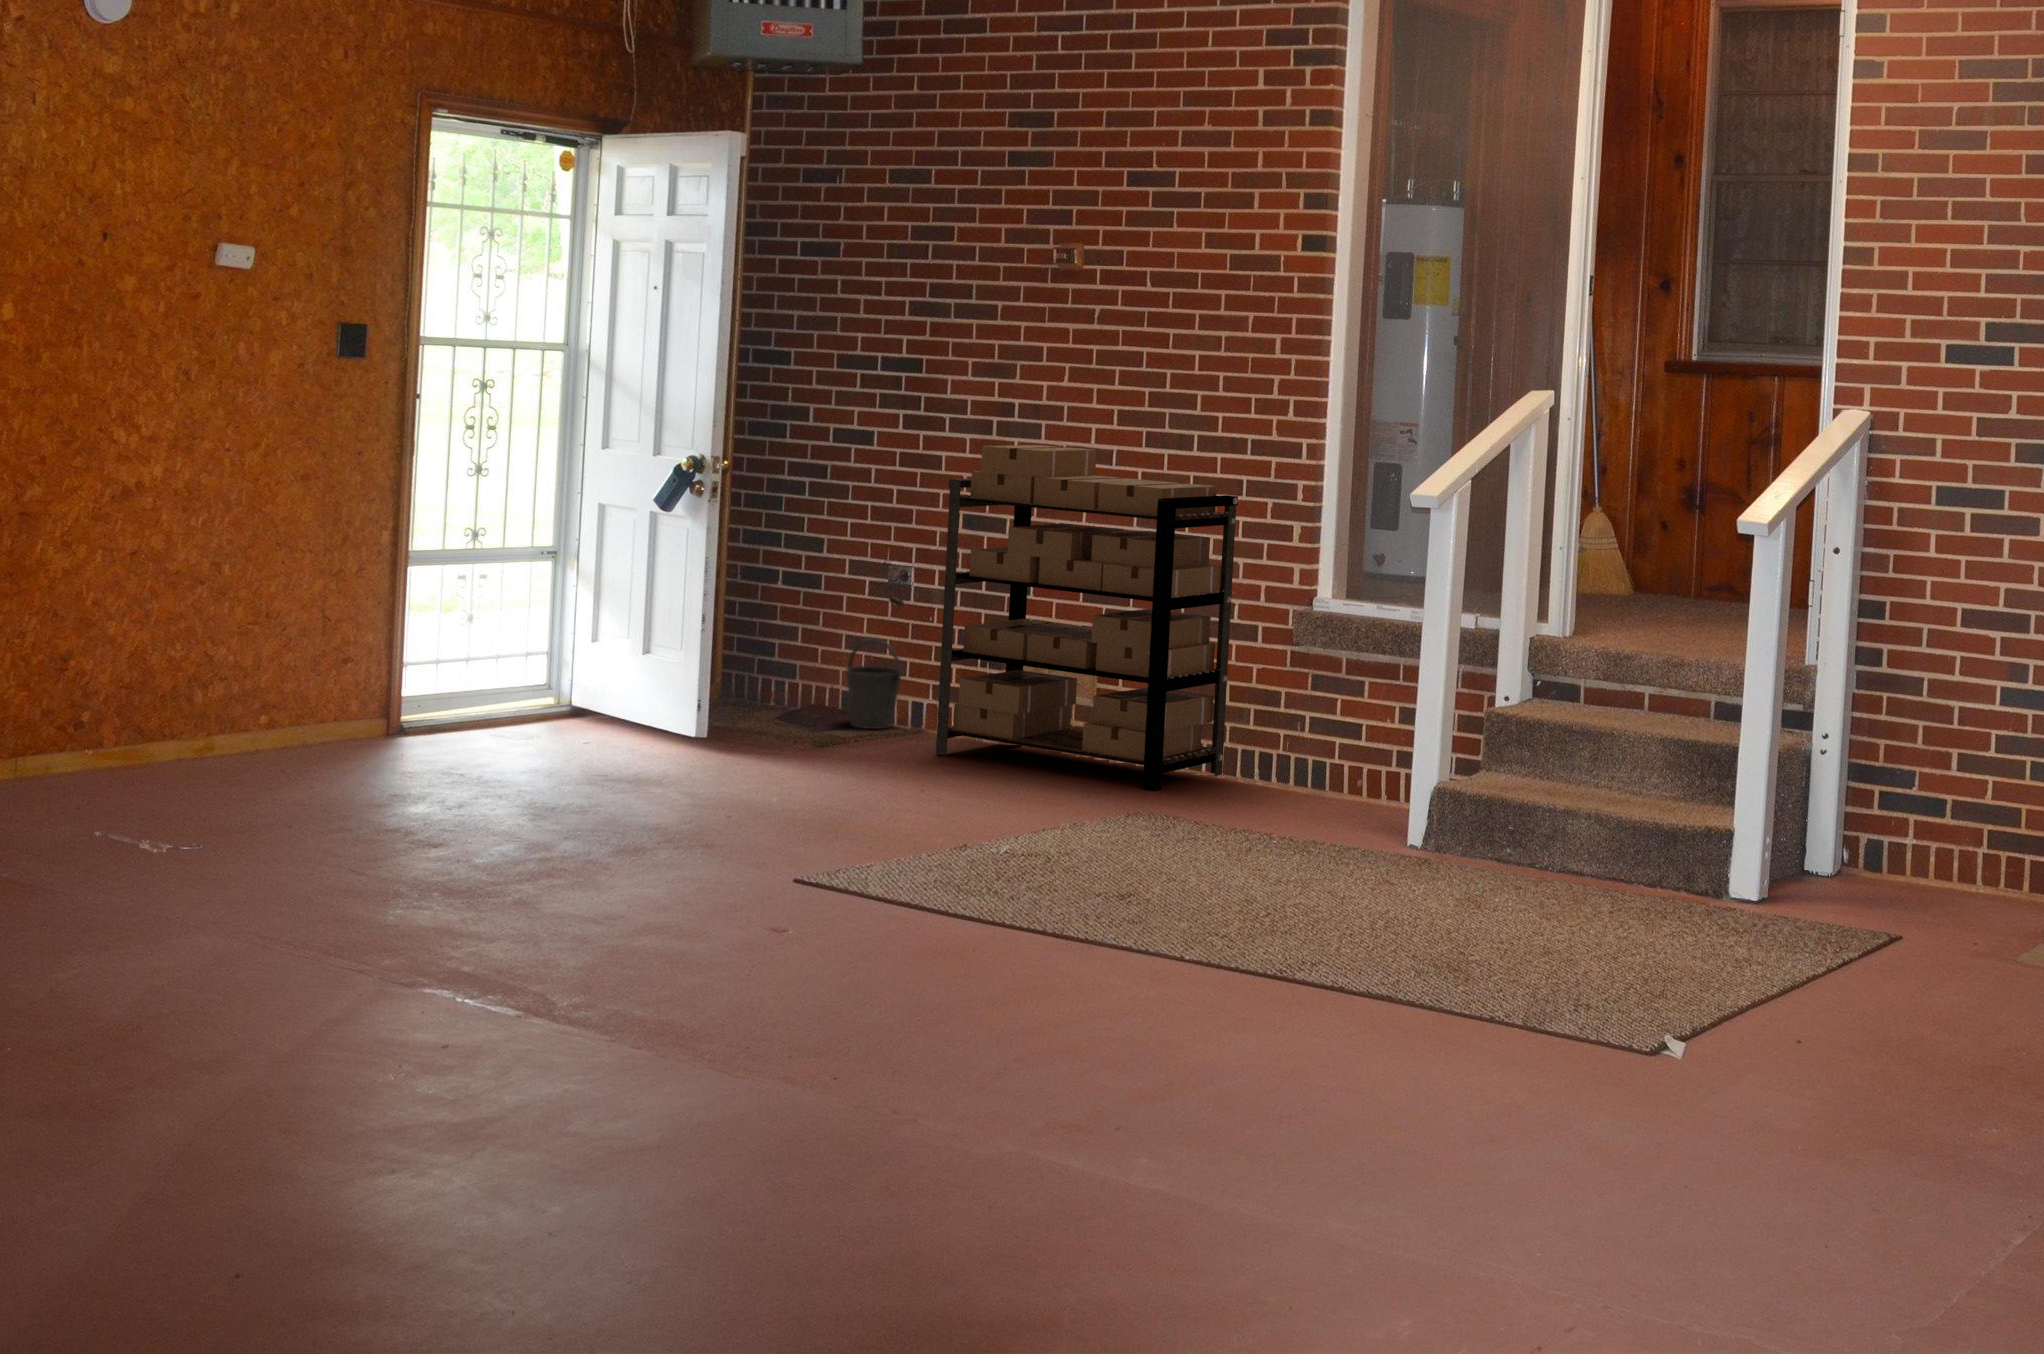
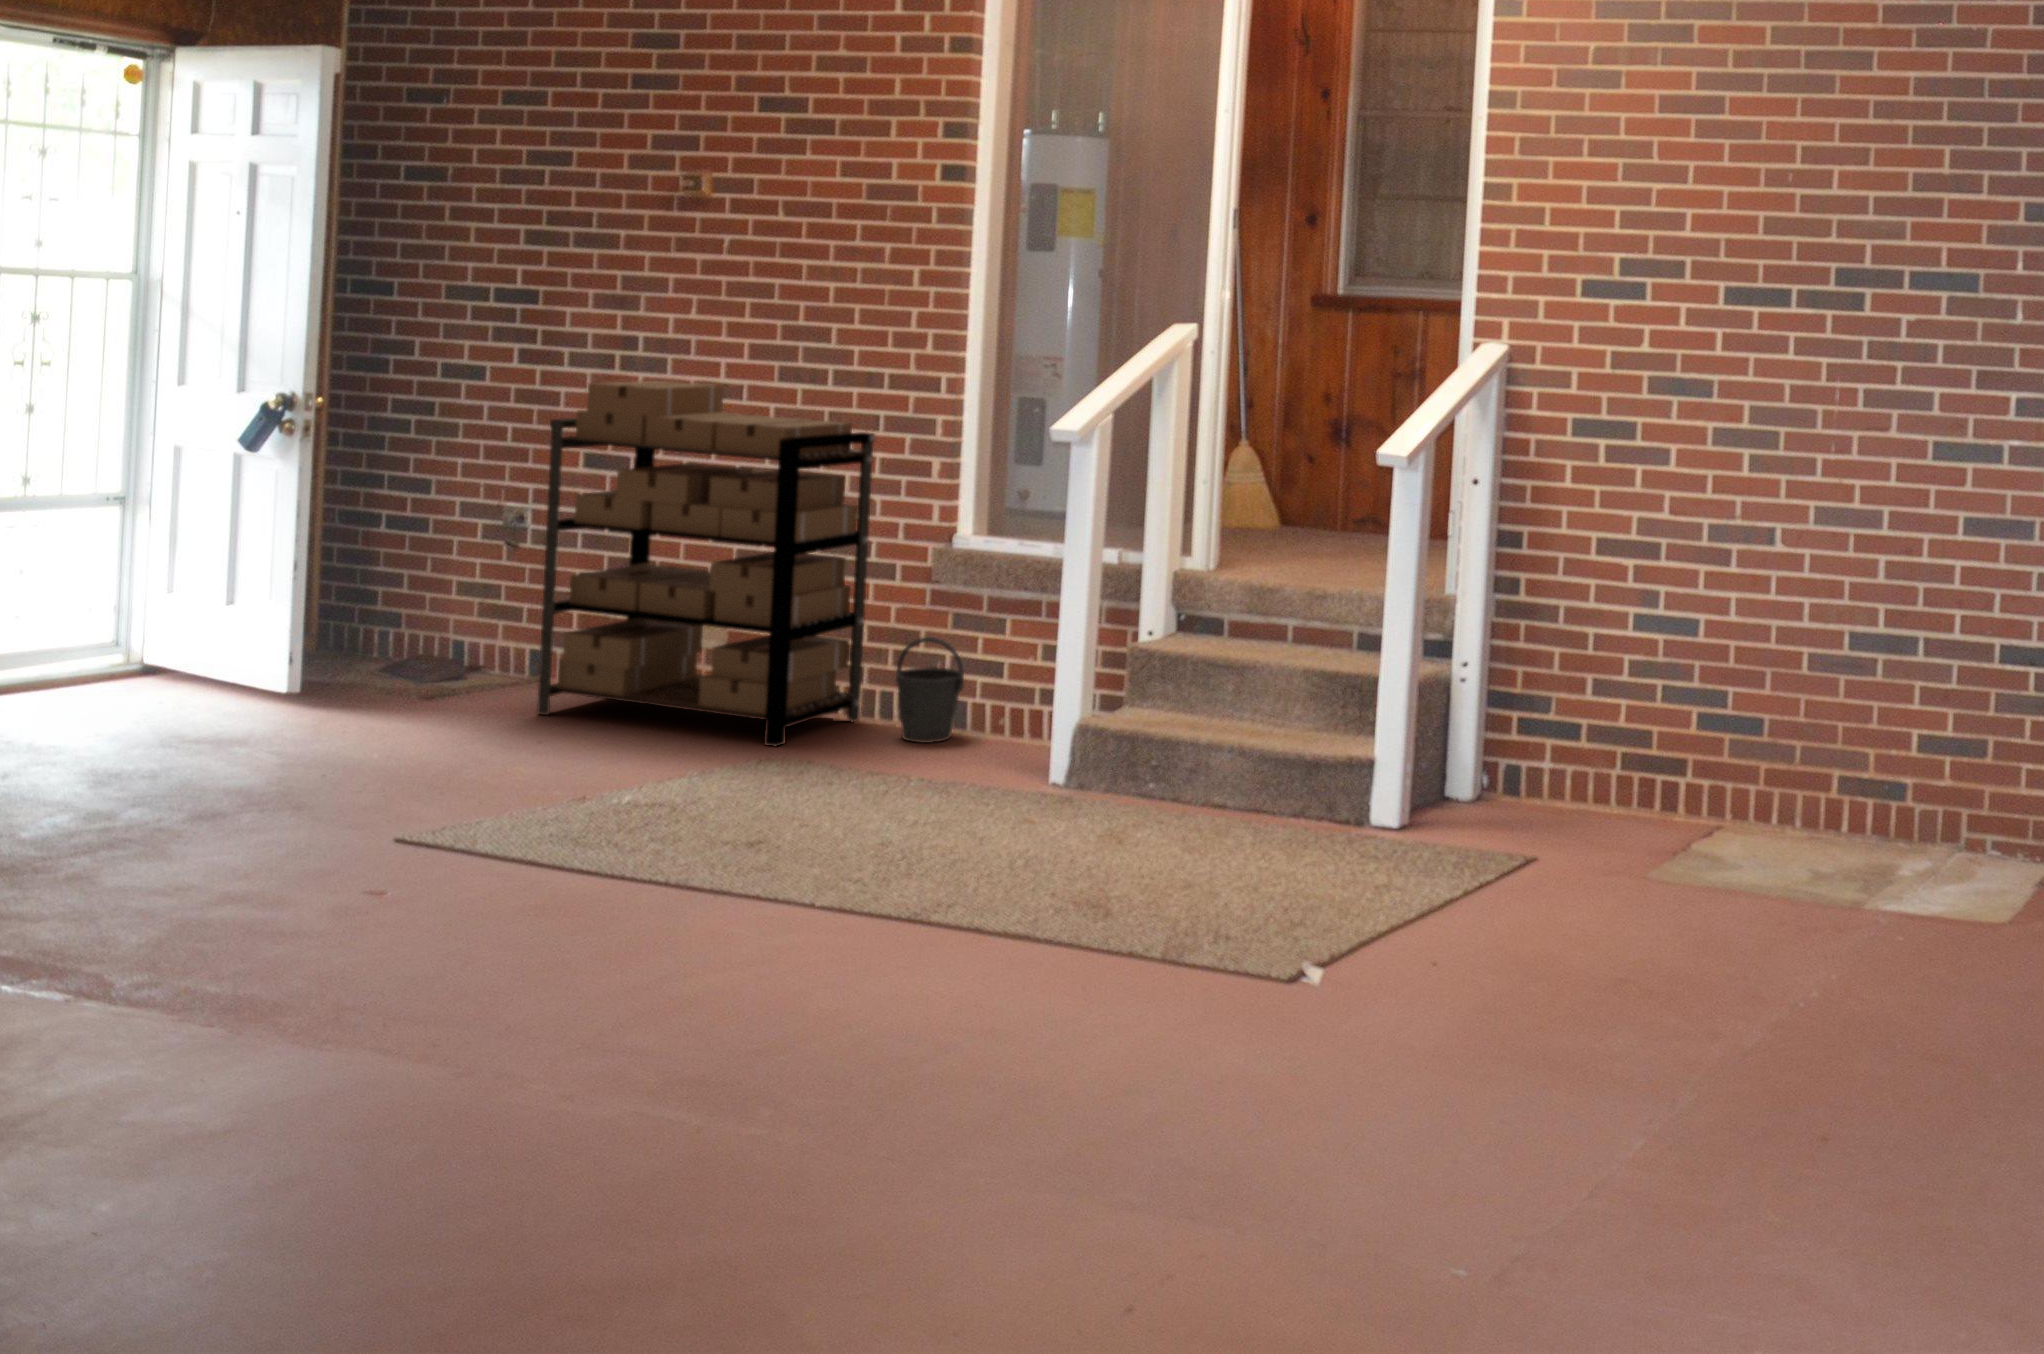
bucket: present [845,638,902,729] -> present [896,637,964,743]

